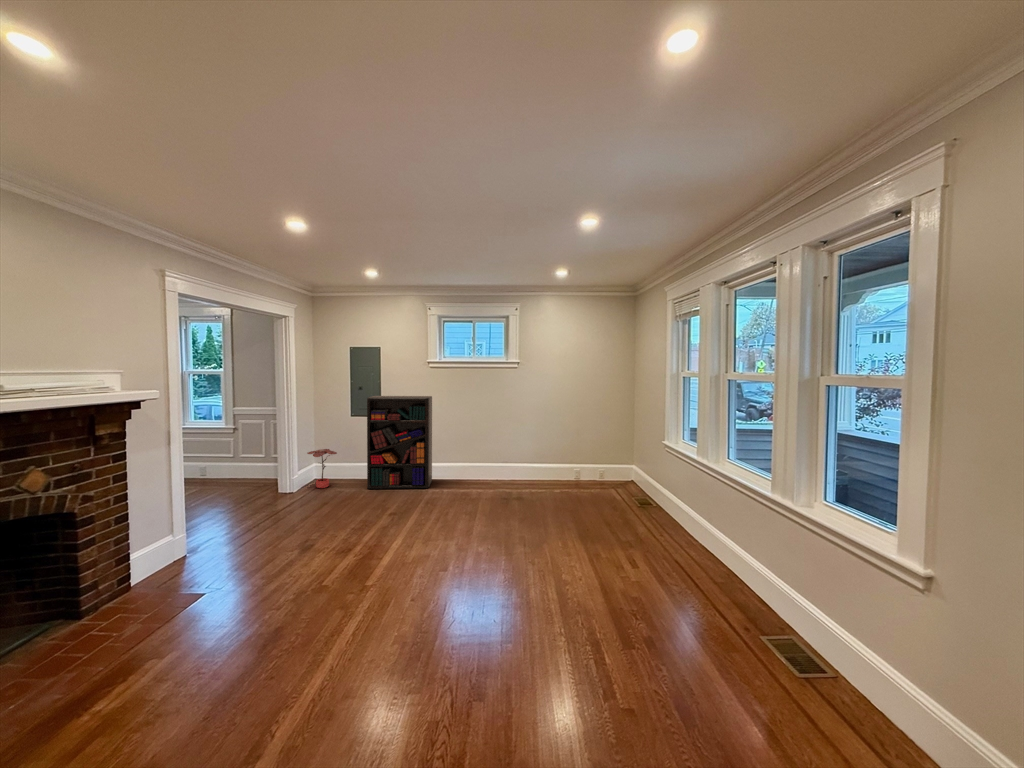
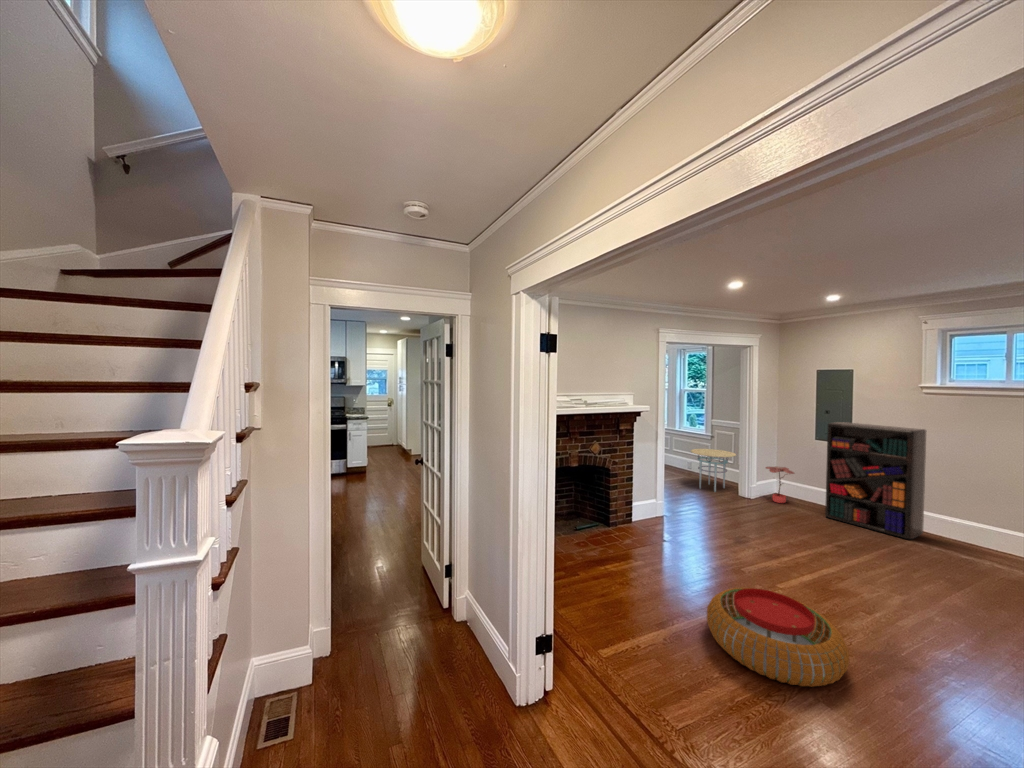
side table: none [210,443,273,498] -> present [691,449,736,491]
pouf: none [321,590,470,713] -> present [707,588,849,687]

